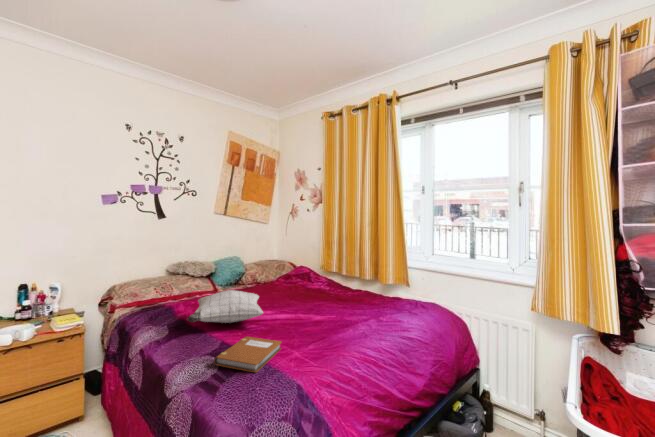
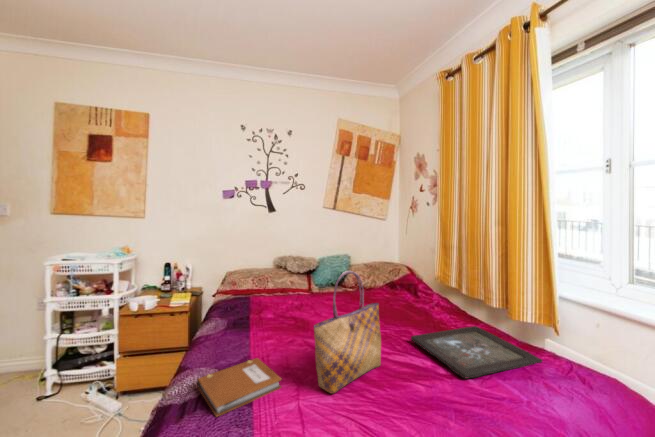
tote bag: none [305,257,332,341] -> present [314,271,381,393]
pillow: present [187,290,263,323] -> none [220,295,321,333]
tray: none [337,293,410,317] -> present [411,326,542,378]

